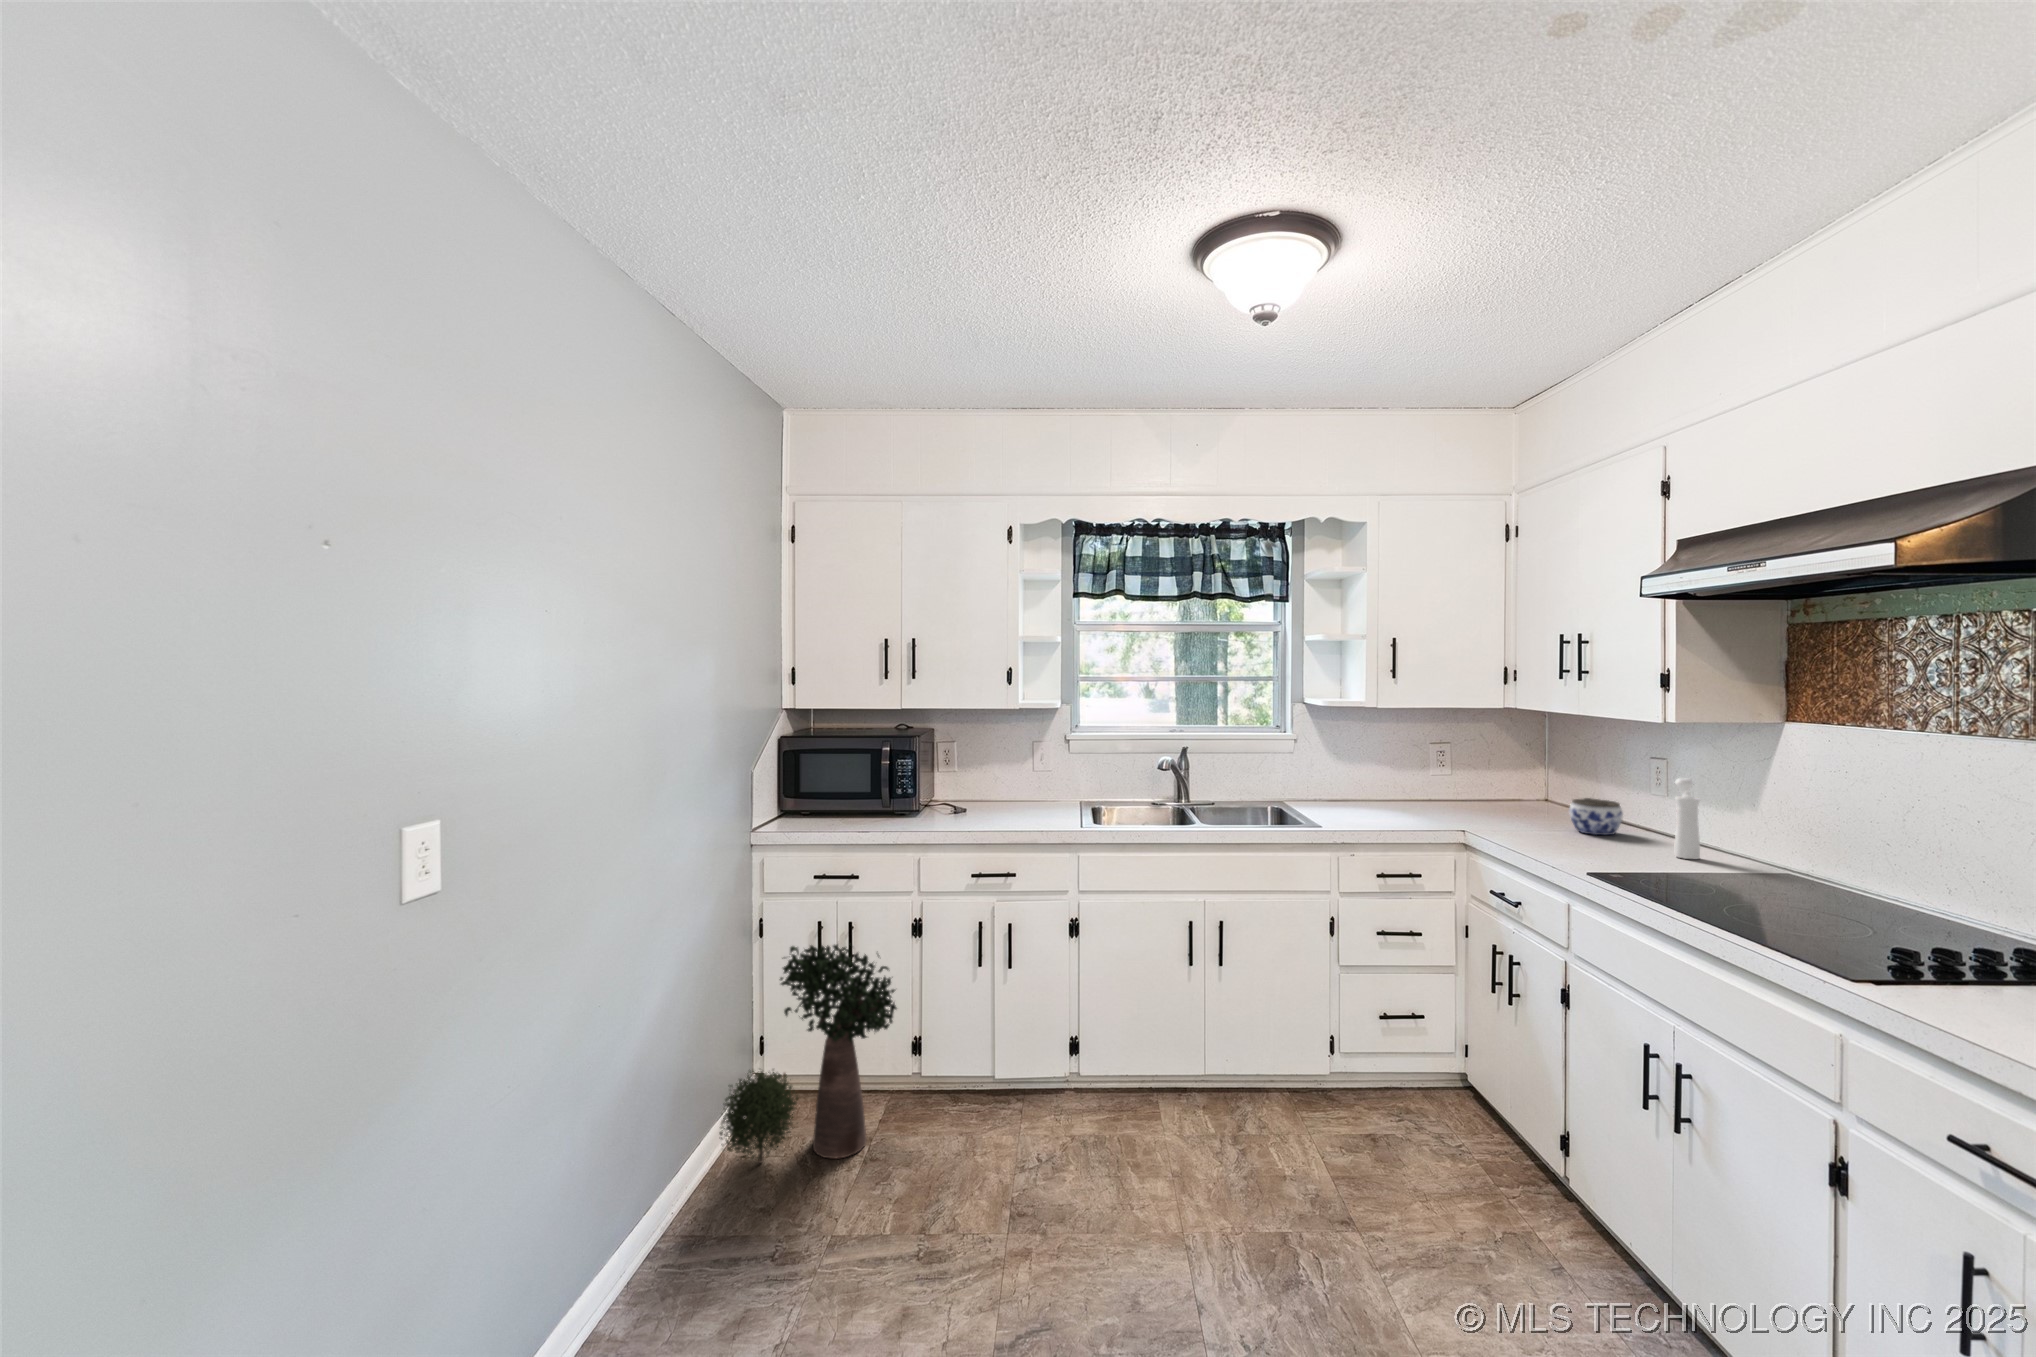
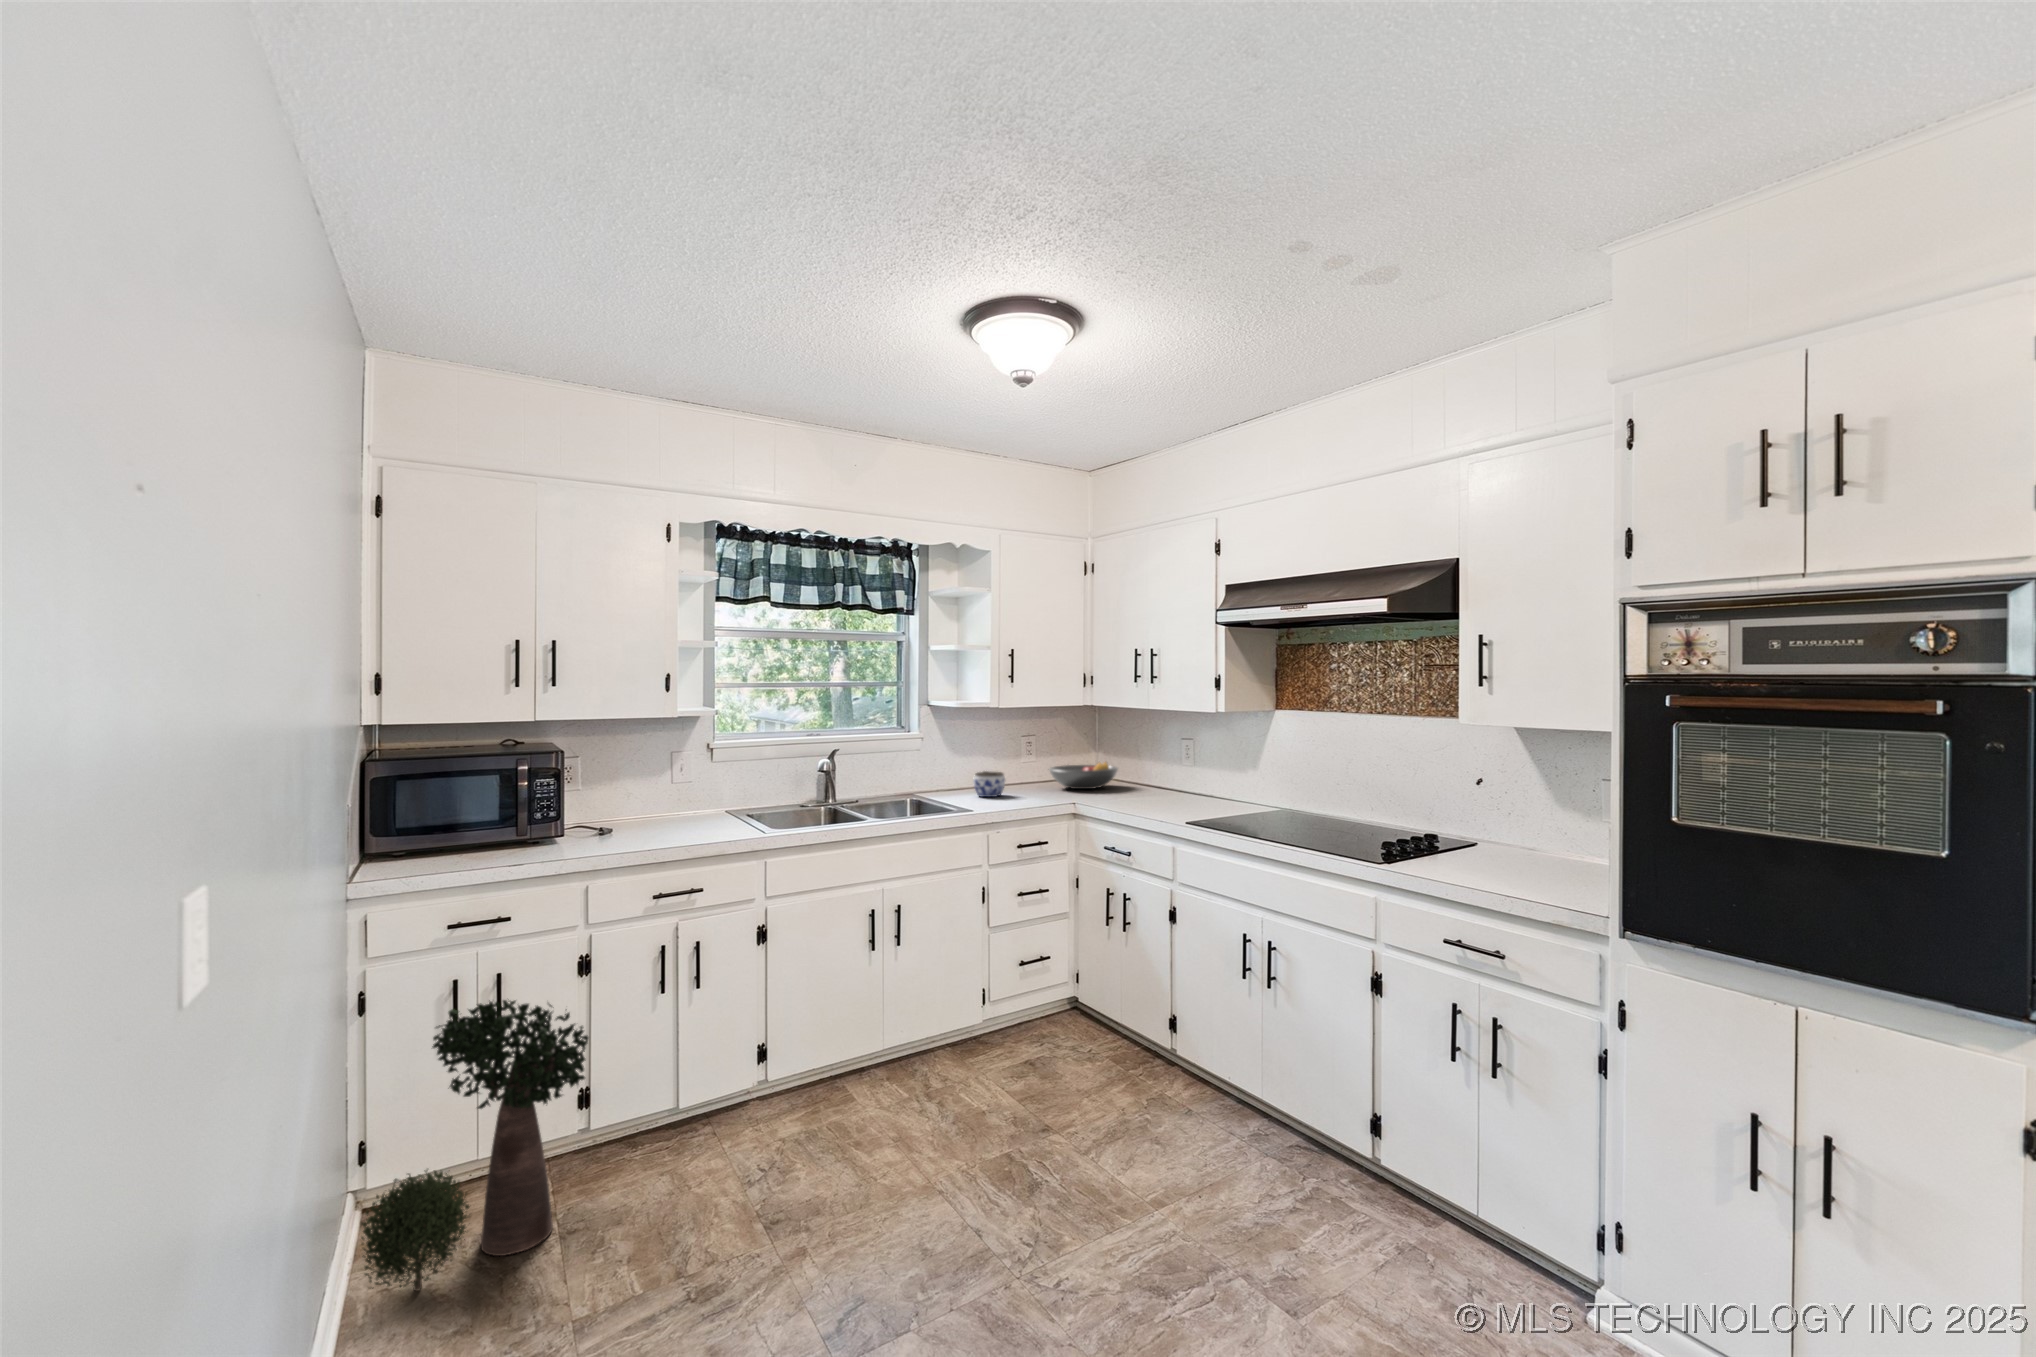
fruit bowl: none [1457,778,1558,811] -> present [1049,762,1118,789]
pepper mill: present [1675,778,1700,859] -> none [1208,749,1228,805]
jar: present [1569,798,1623,835] -> present [973,771,1005,797]

